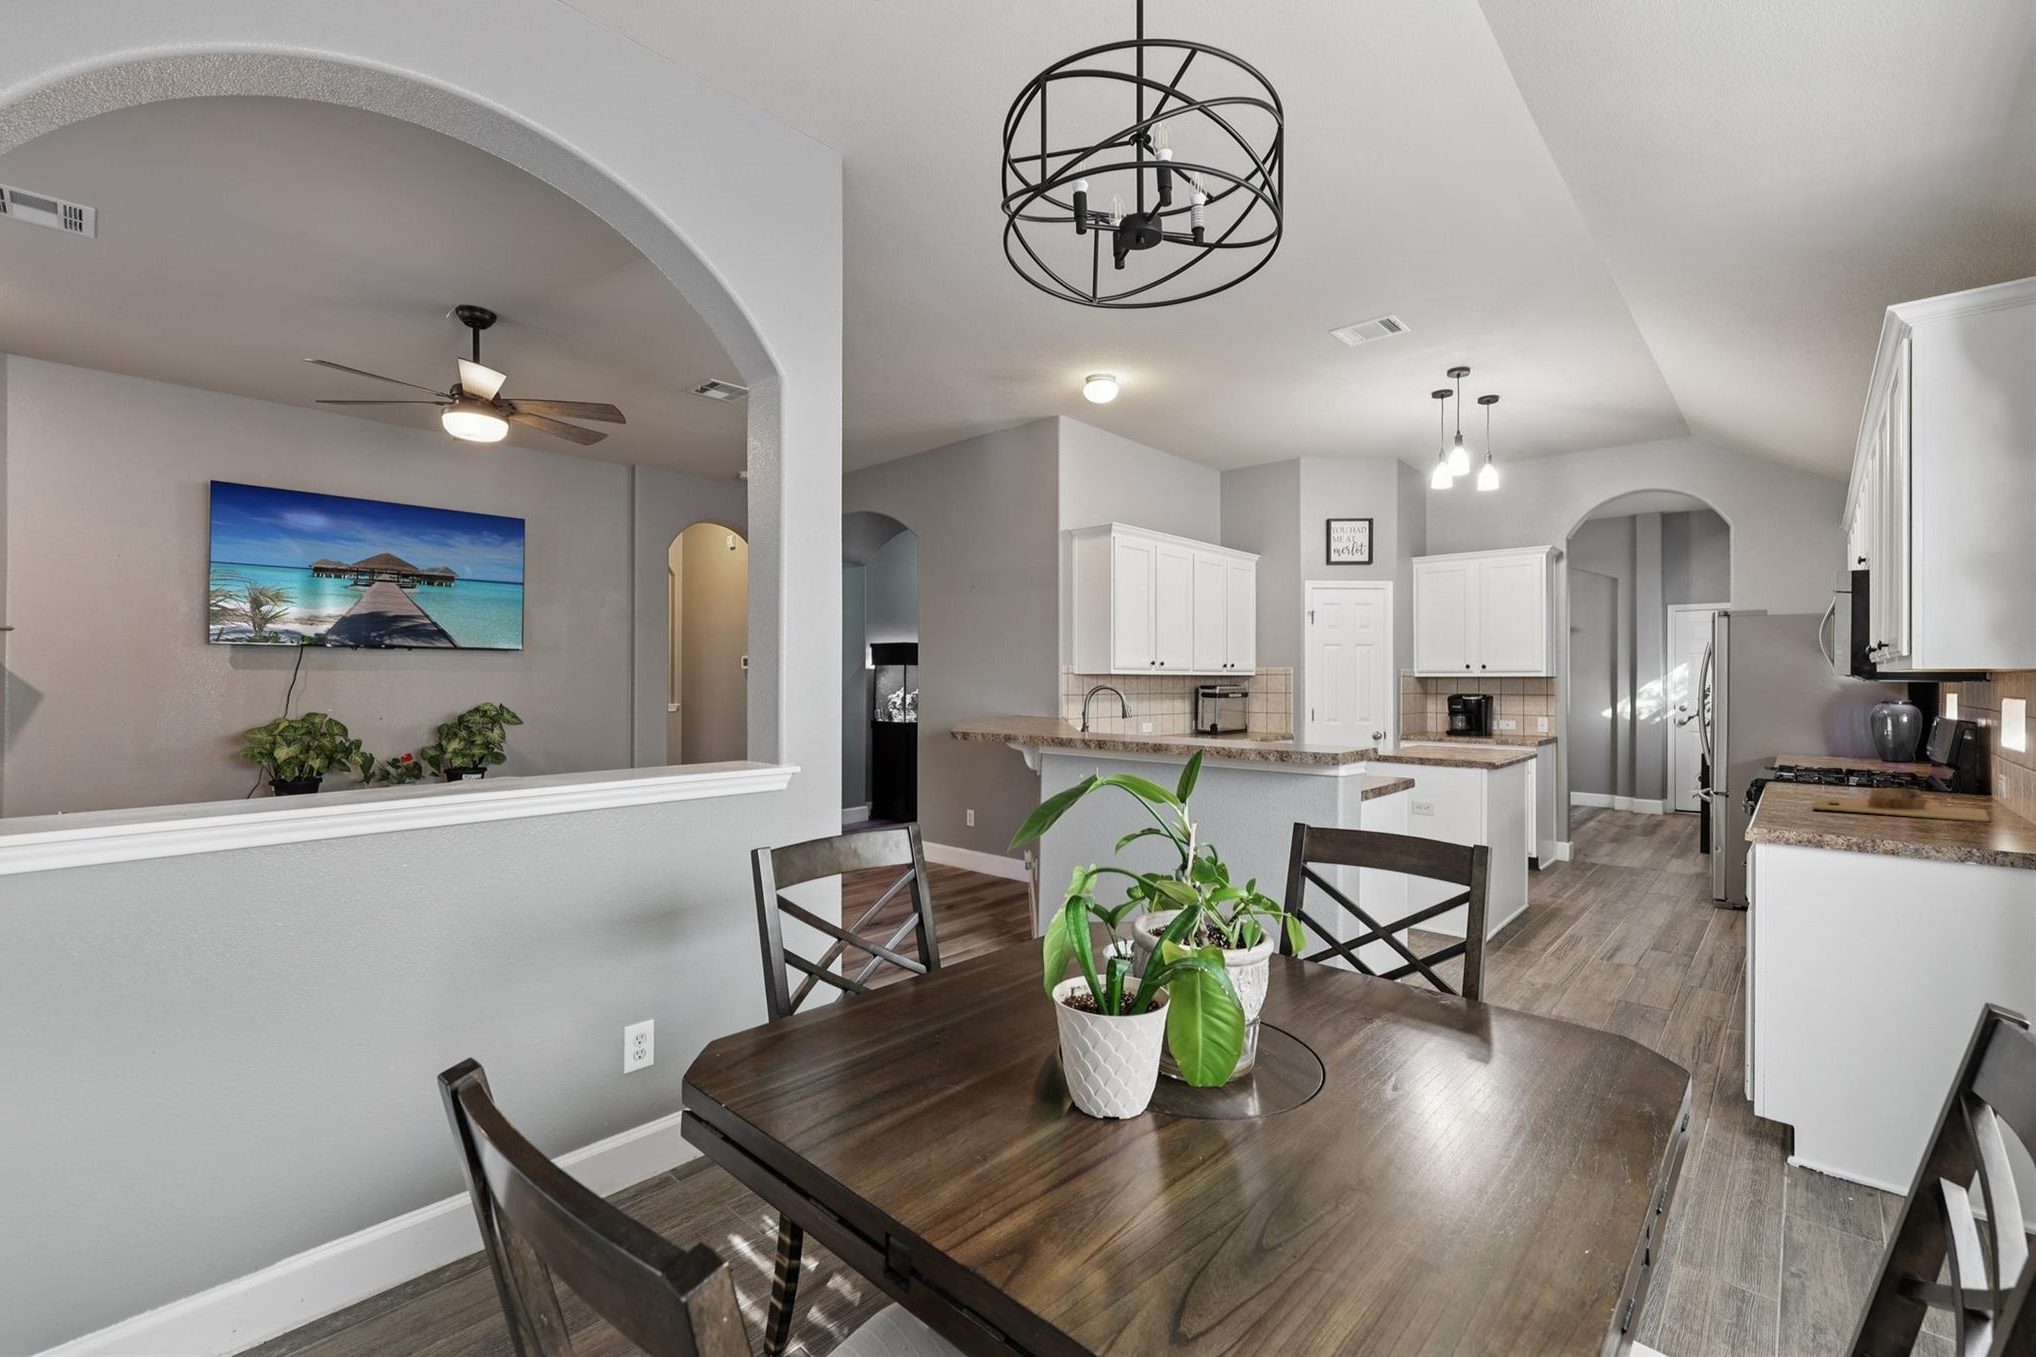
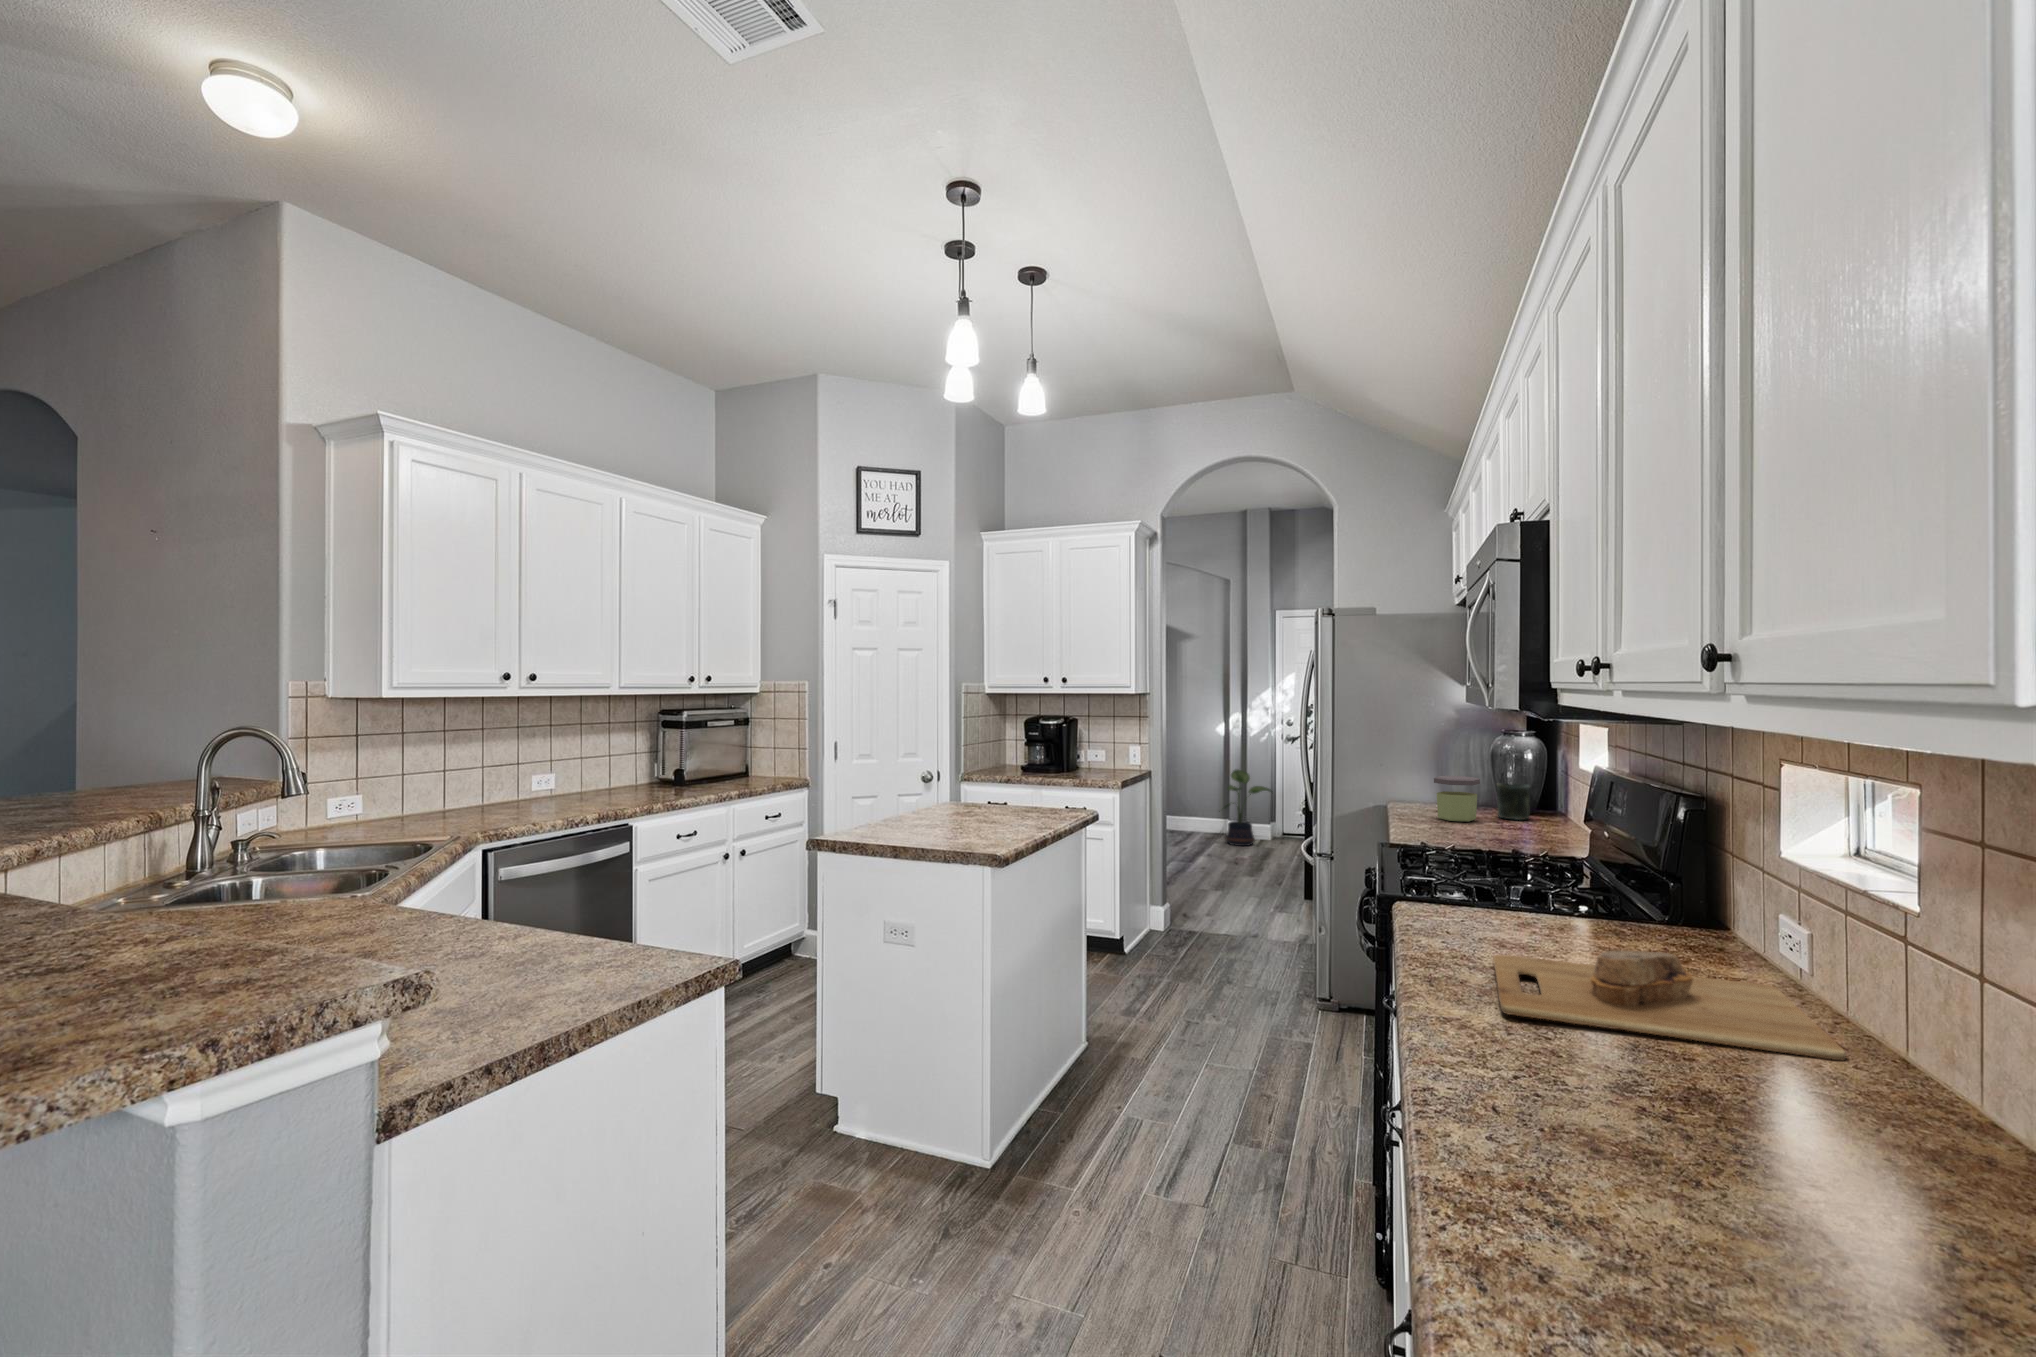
jar: none [1814,734,1855,766] -> present [1434,776,1480,822]
mug: none [1872,740,1903,766] -> present [1497,783,1530,820]
potted plant: none [1607,749,1665,816] -> present [1224,770,1273,846]

